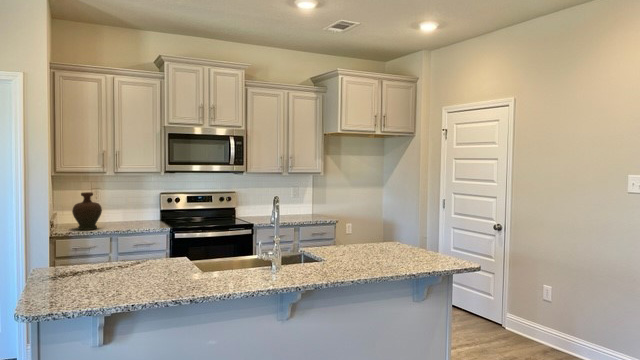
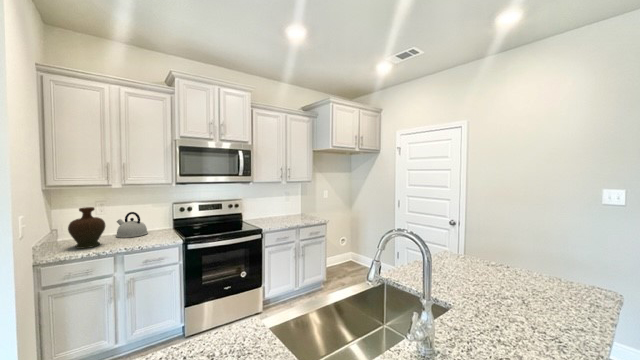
kettle: none [108,200,137,225] -> present [116,212,148,238]

